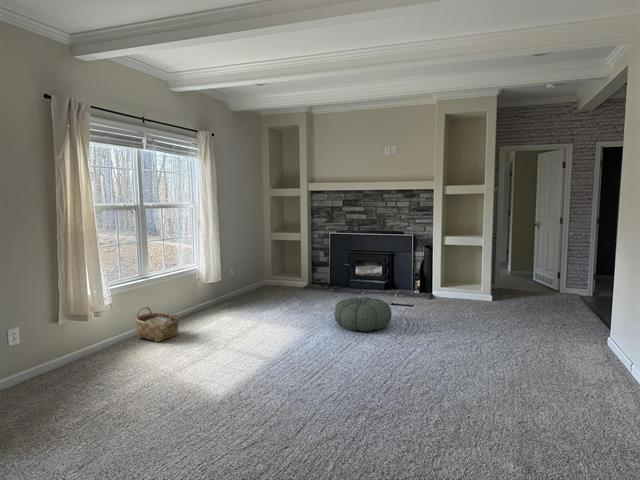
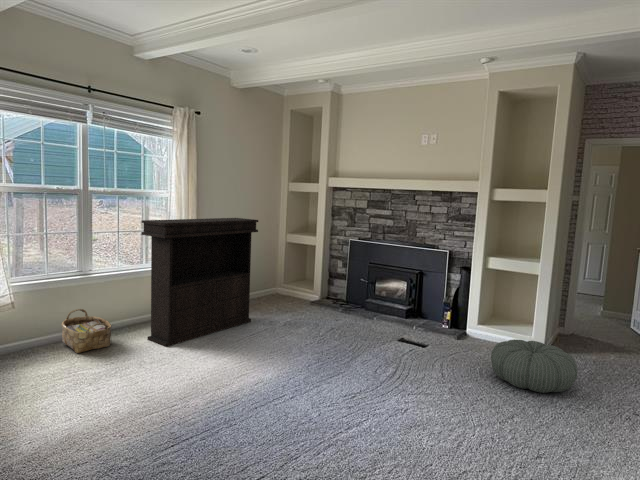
console table: none [194,221,273,330] -> present [142,218,258,347]
pouf: present [334,297,392,331] -> present [491,339,578,393]

